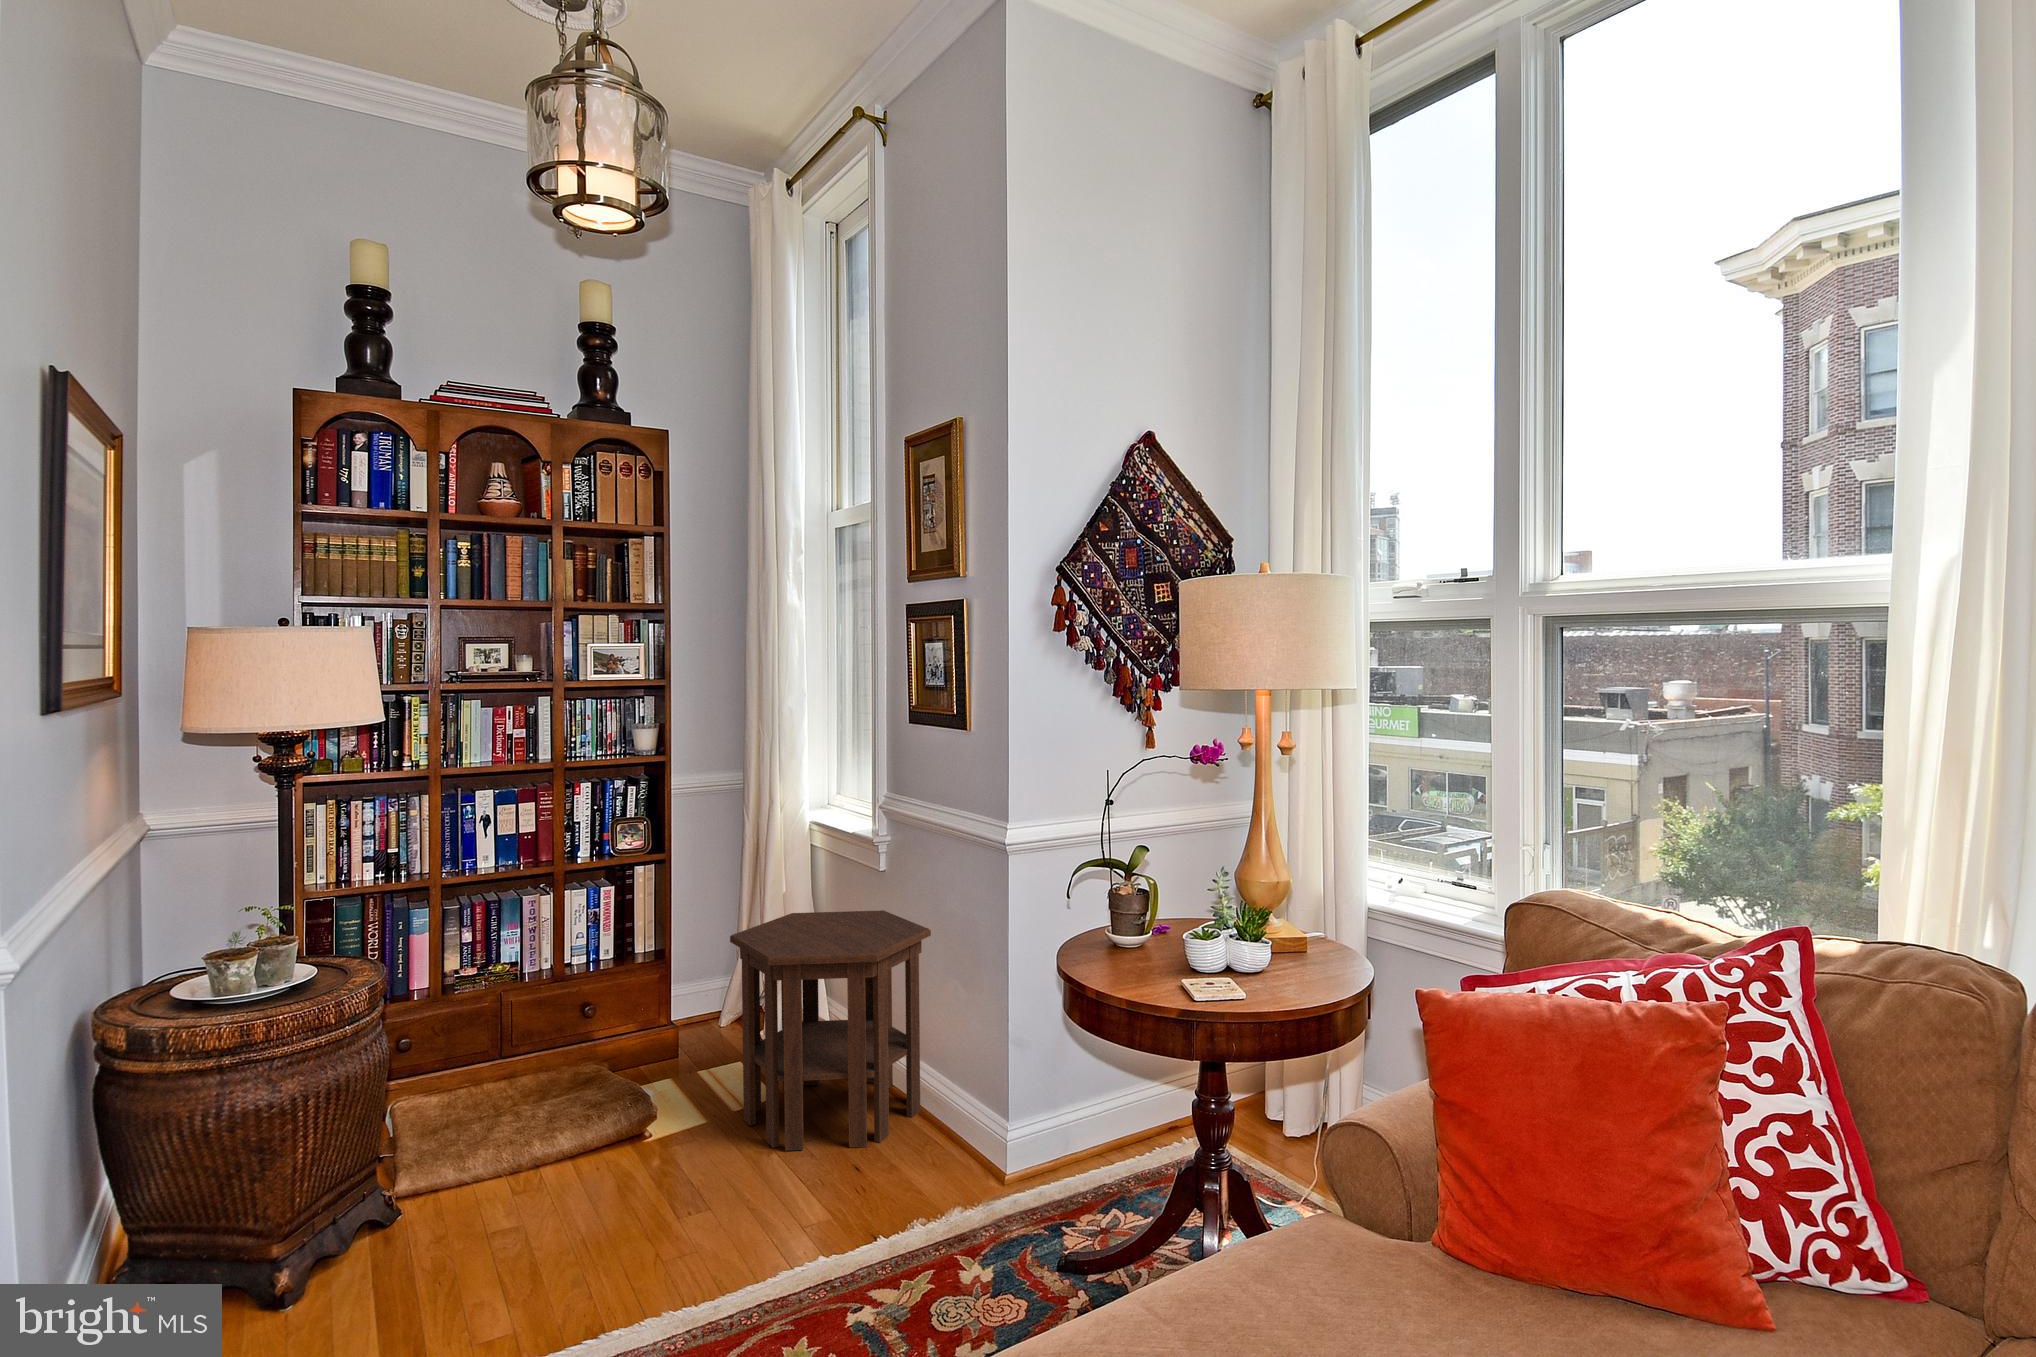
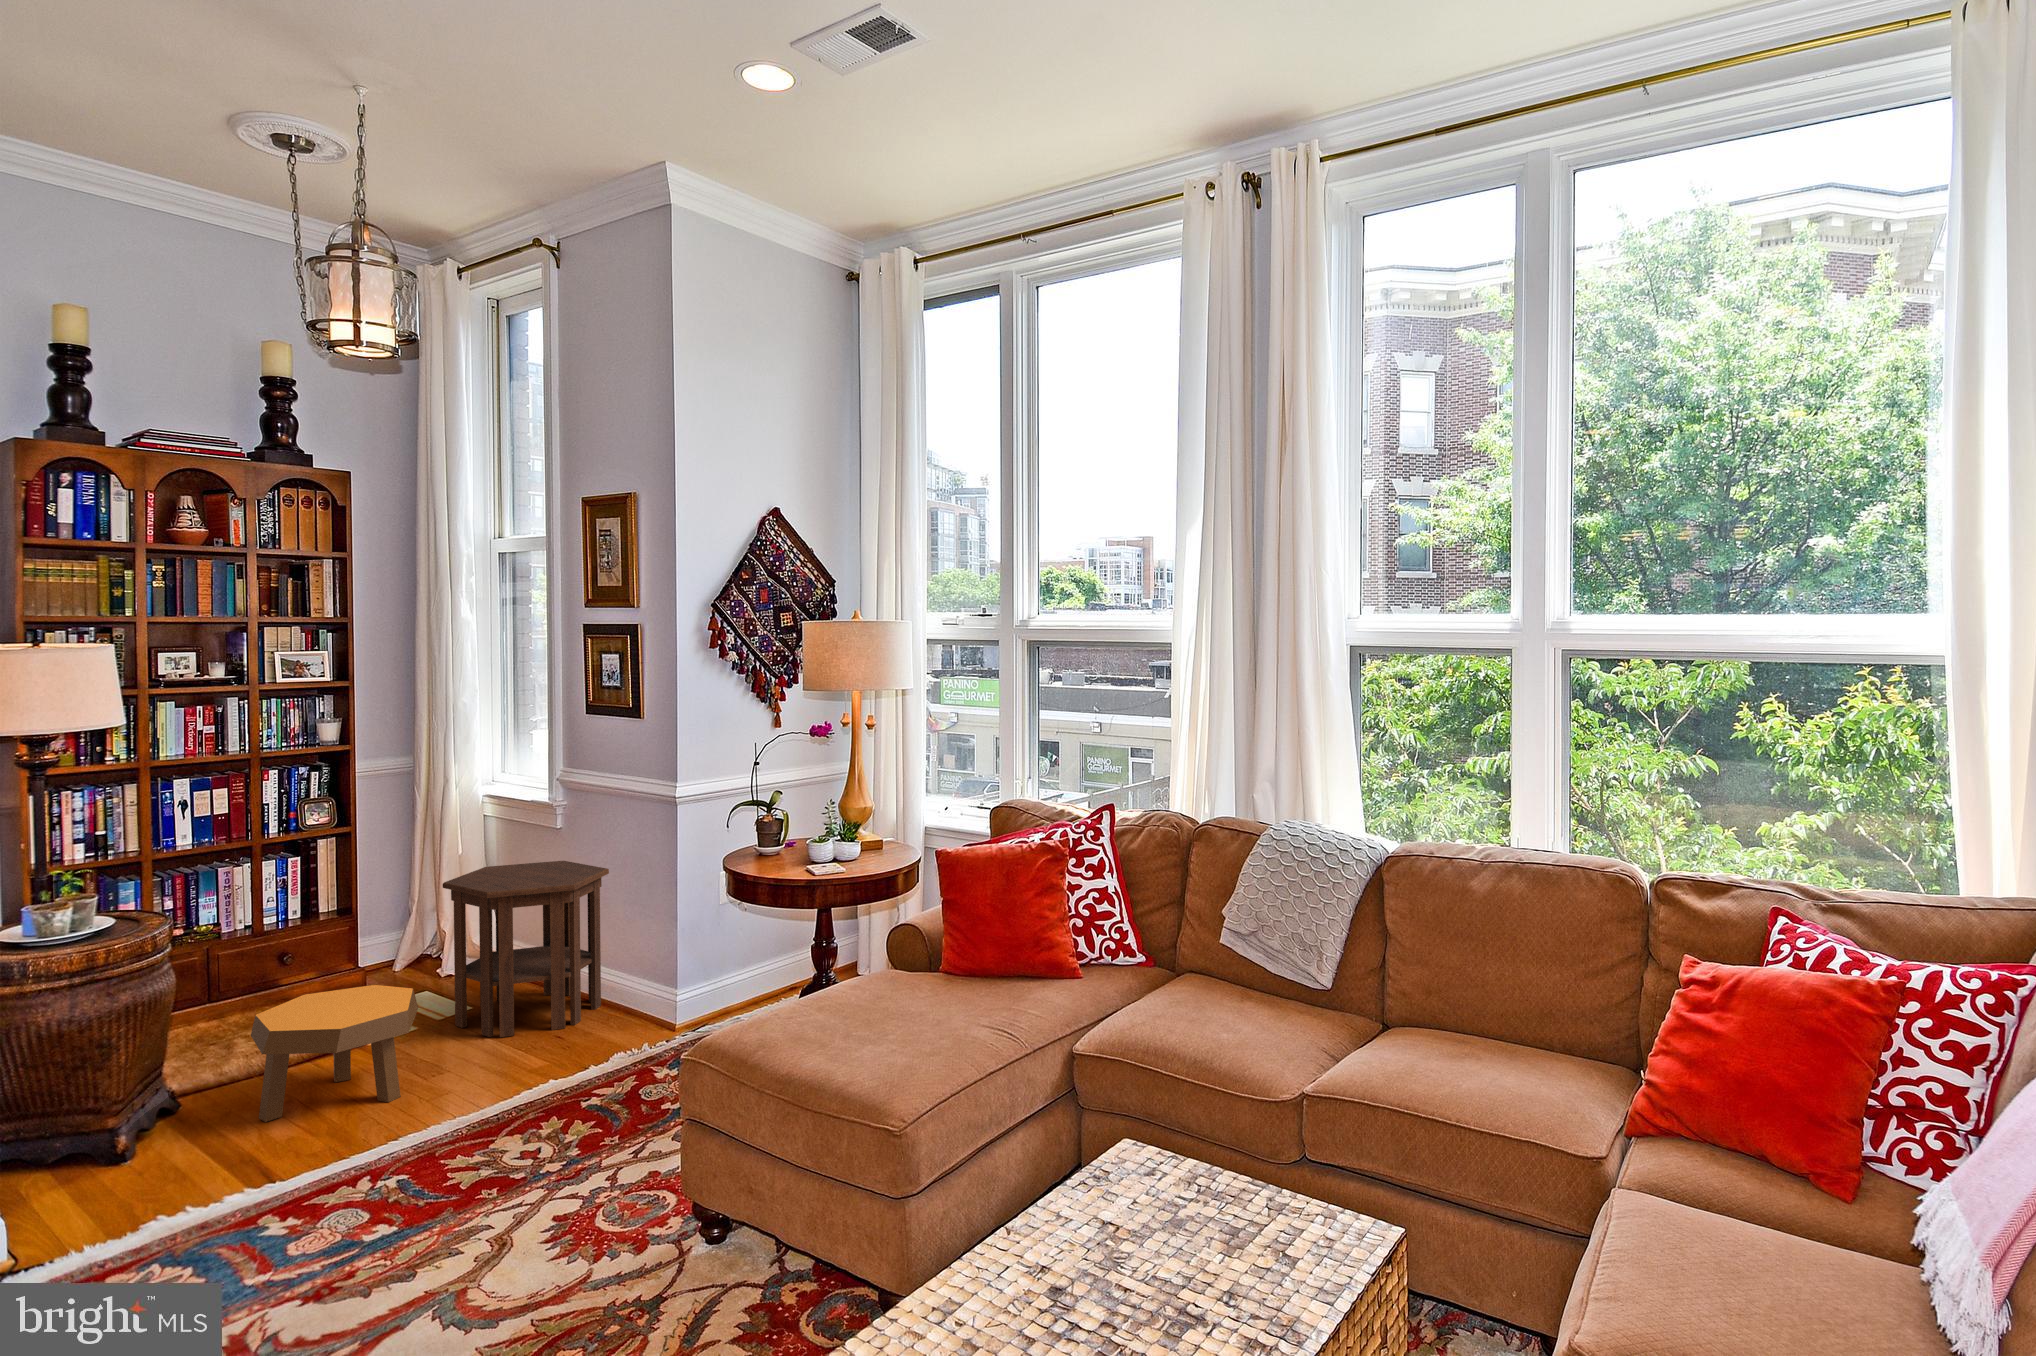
footstool: none [459,1072,672,1261] -> present [251,985,418,1122]

